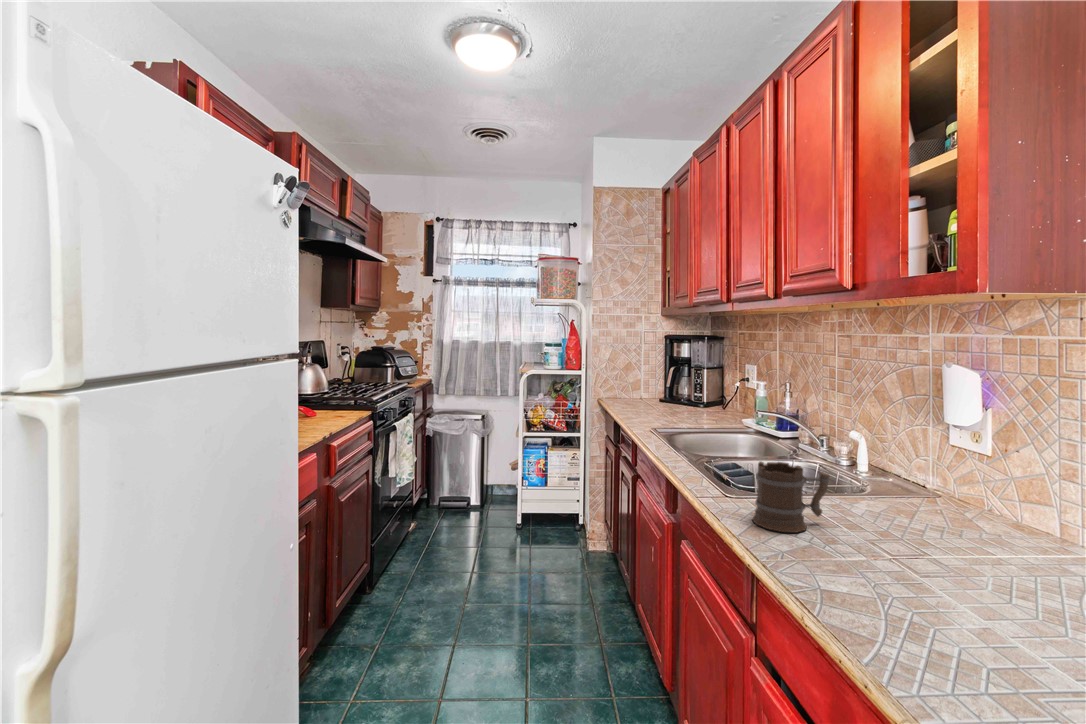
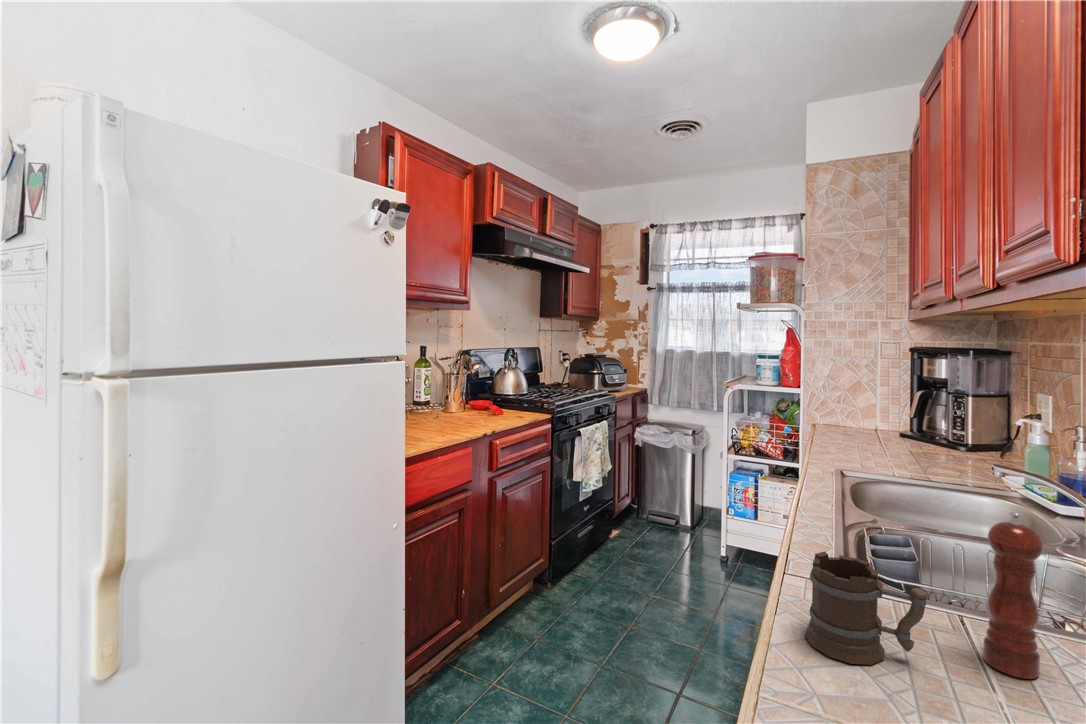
pepper mill: none [841,415,875,517] -> present [983,512,1043,679]

